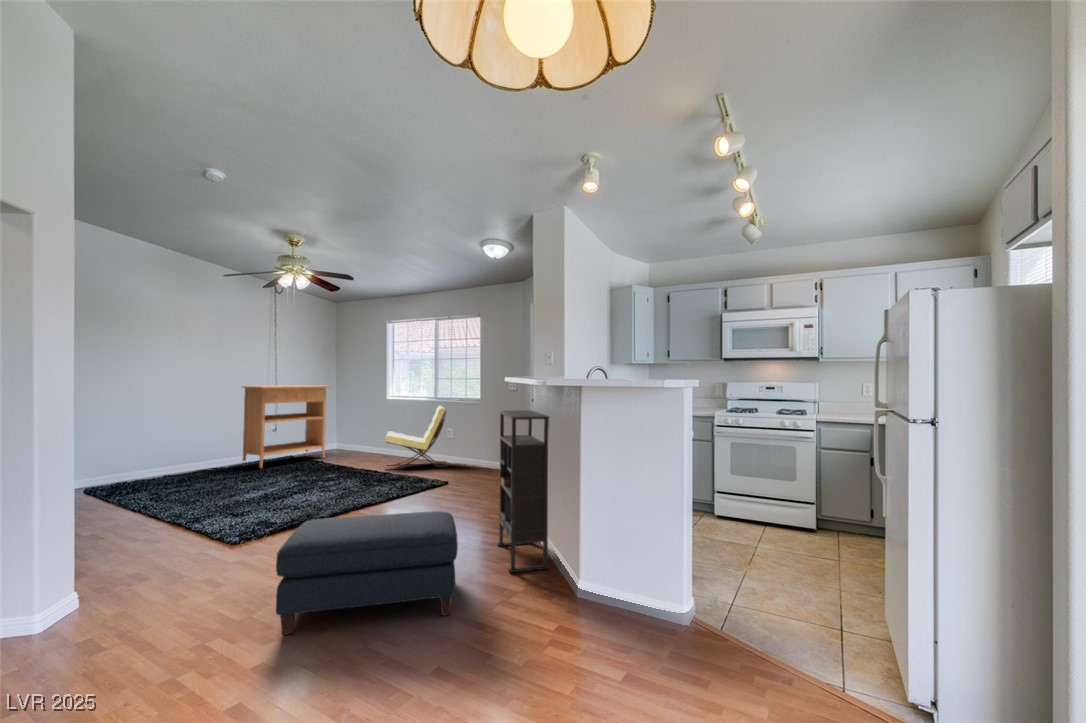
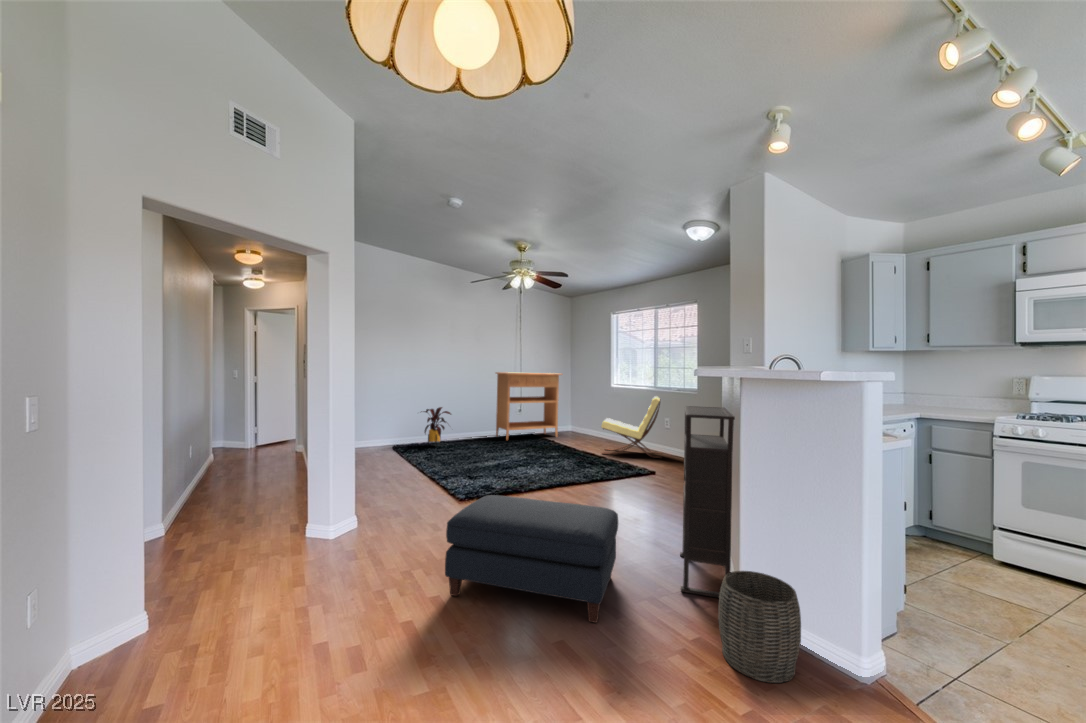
house plant: none [123,433,184,488] -> present [424,407,451,446]
woven basket: none [551,537,609,616] -> present [718,571,801,683]

